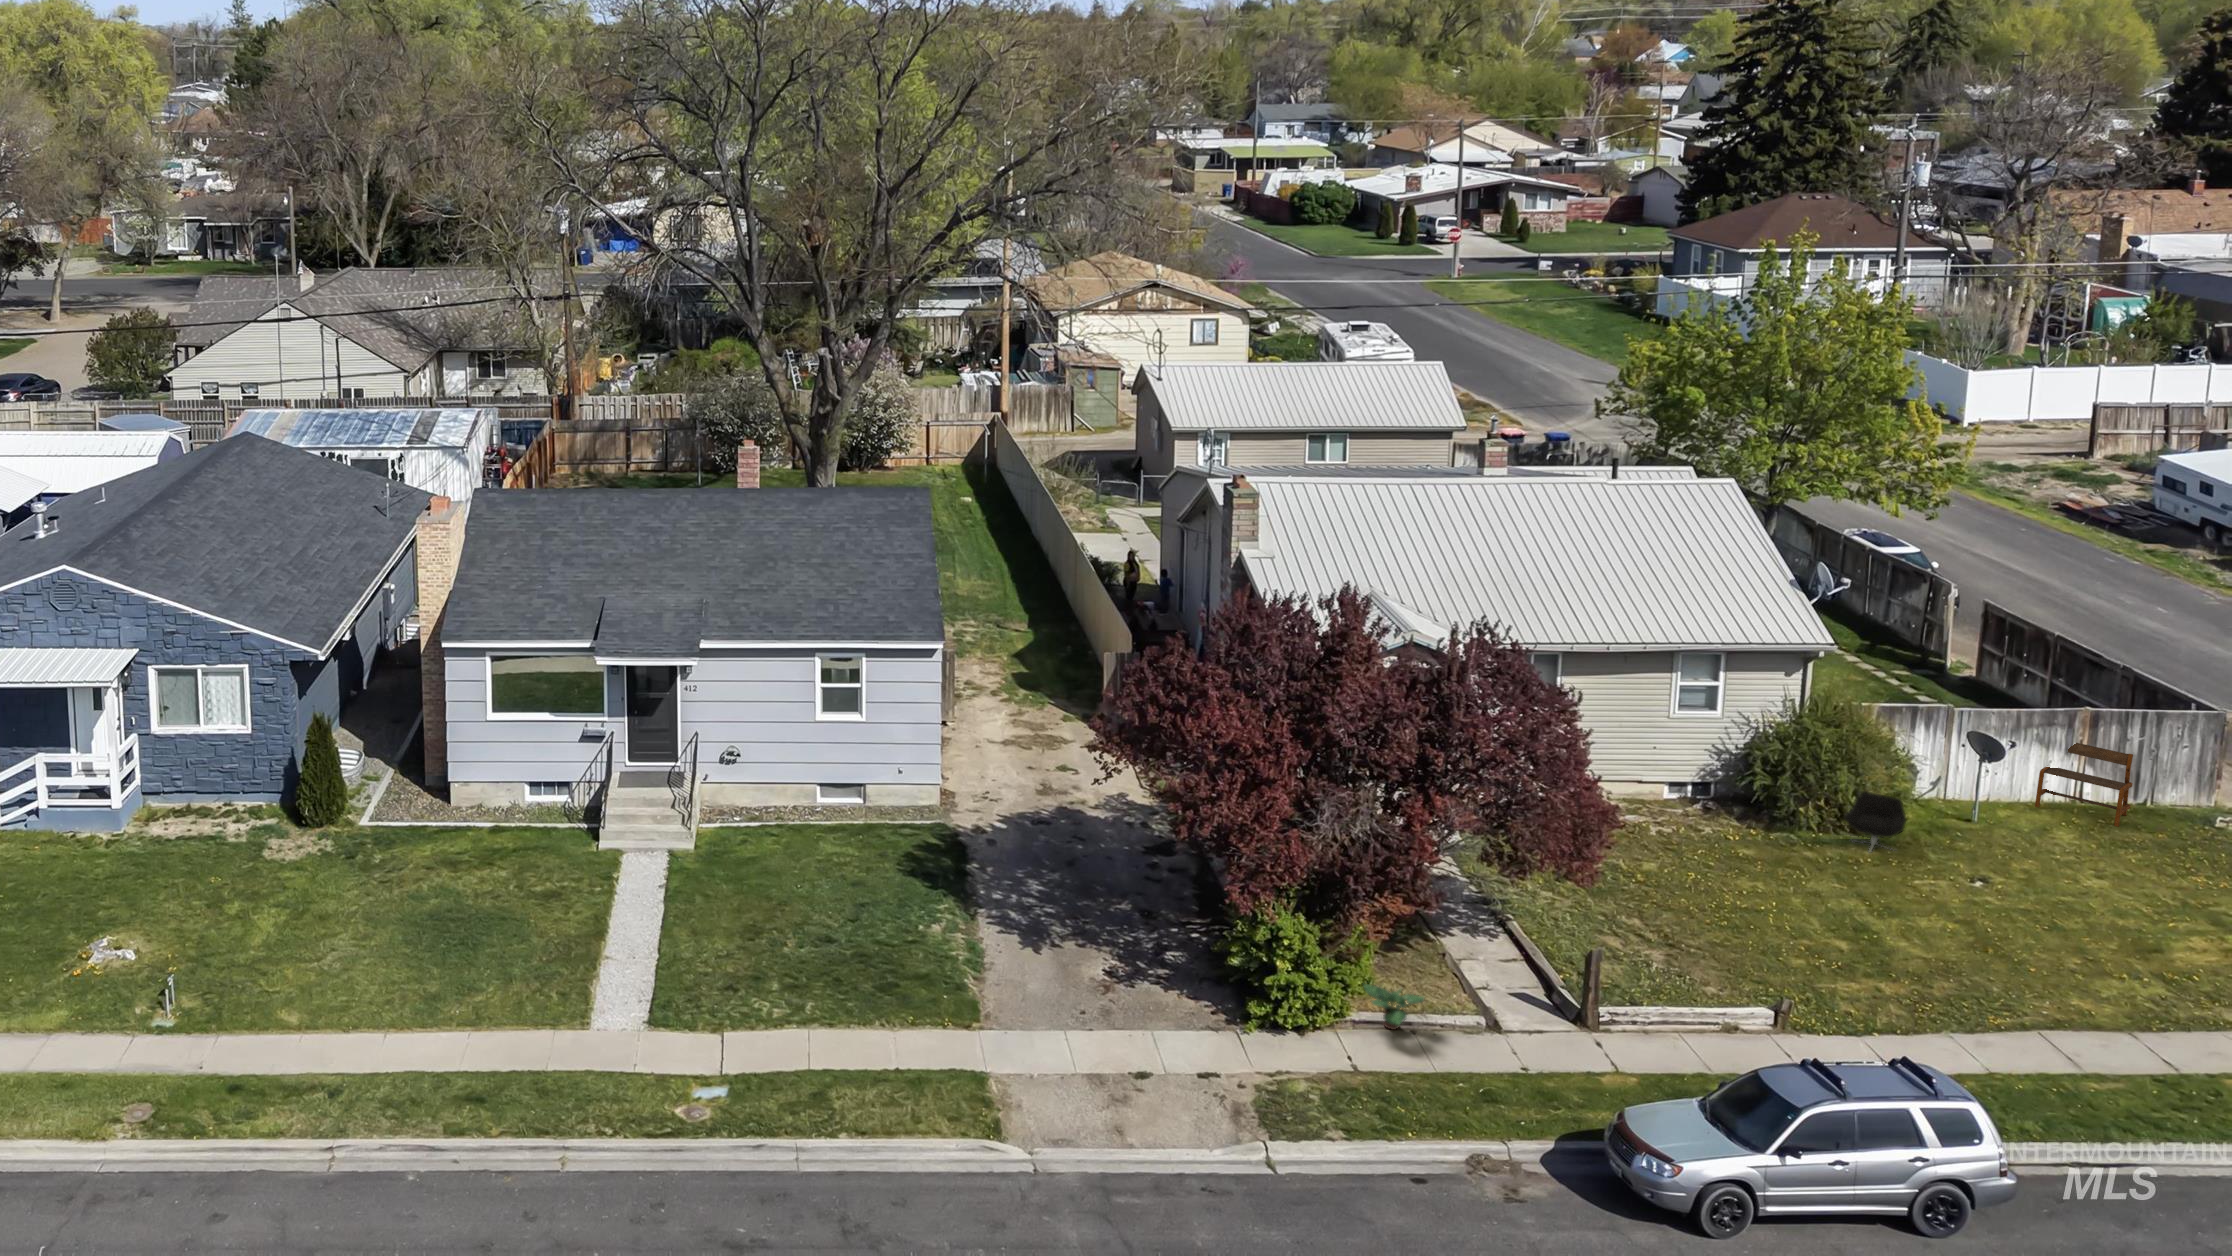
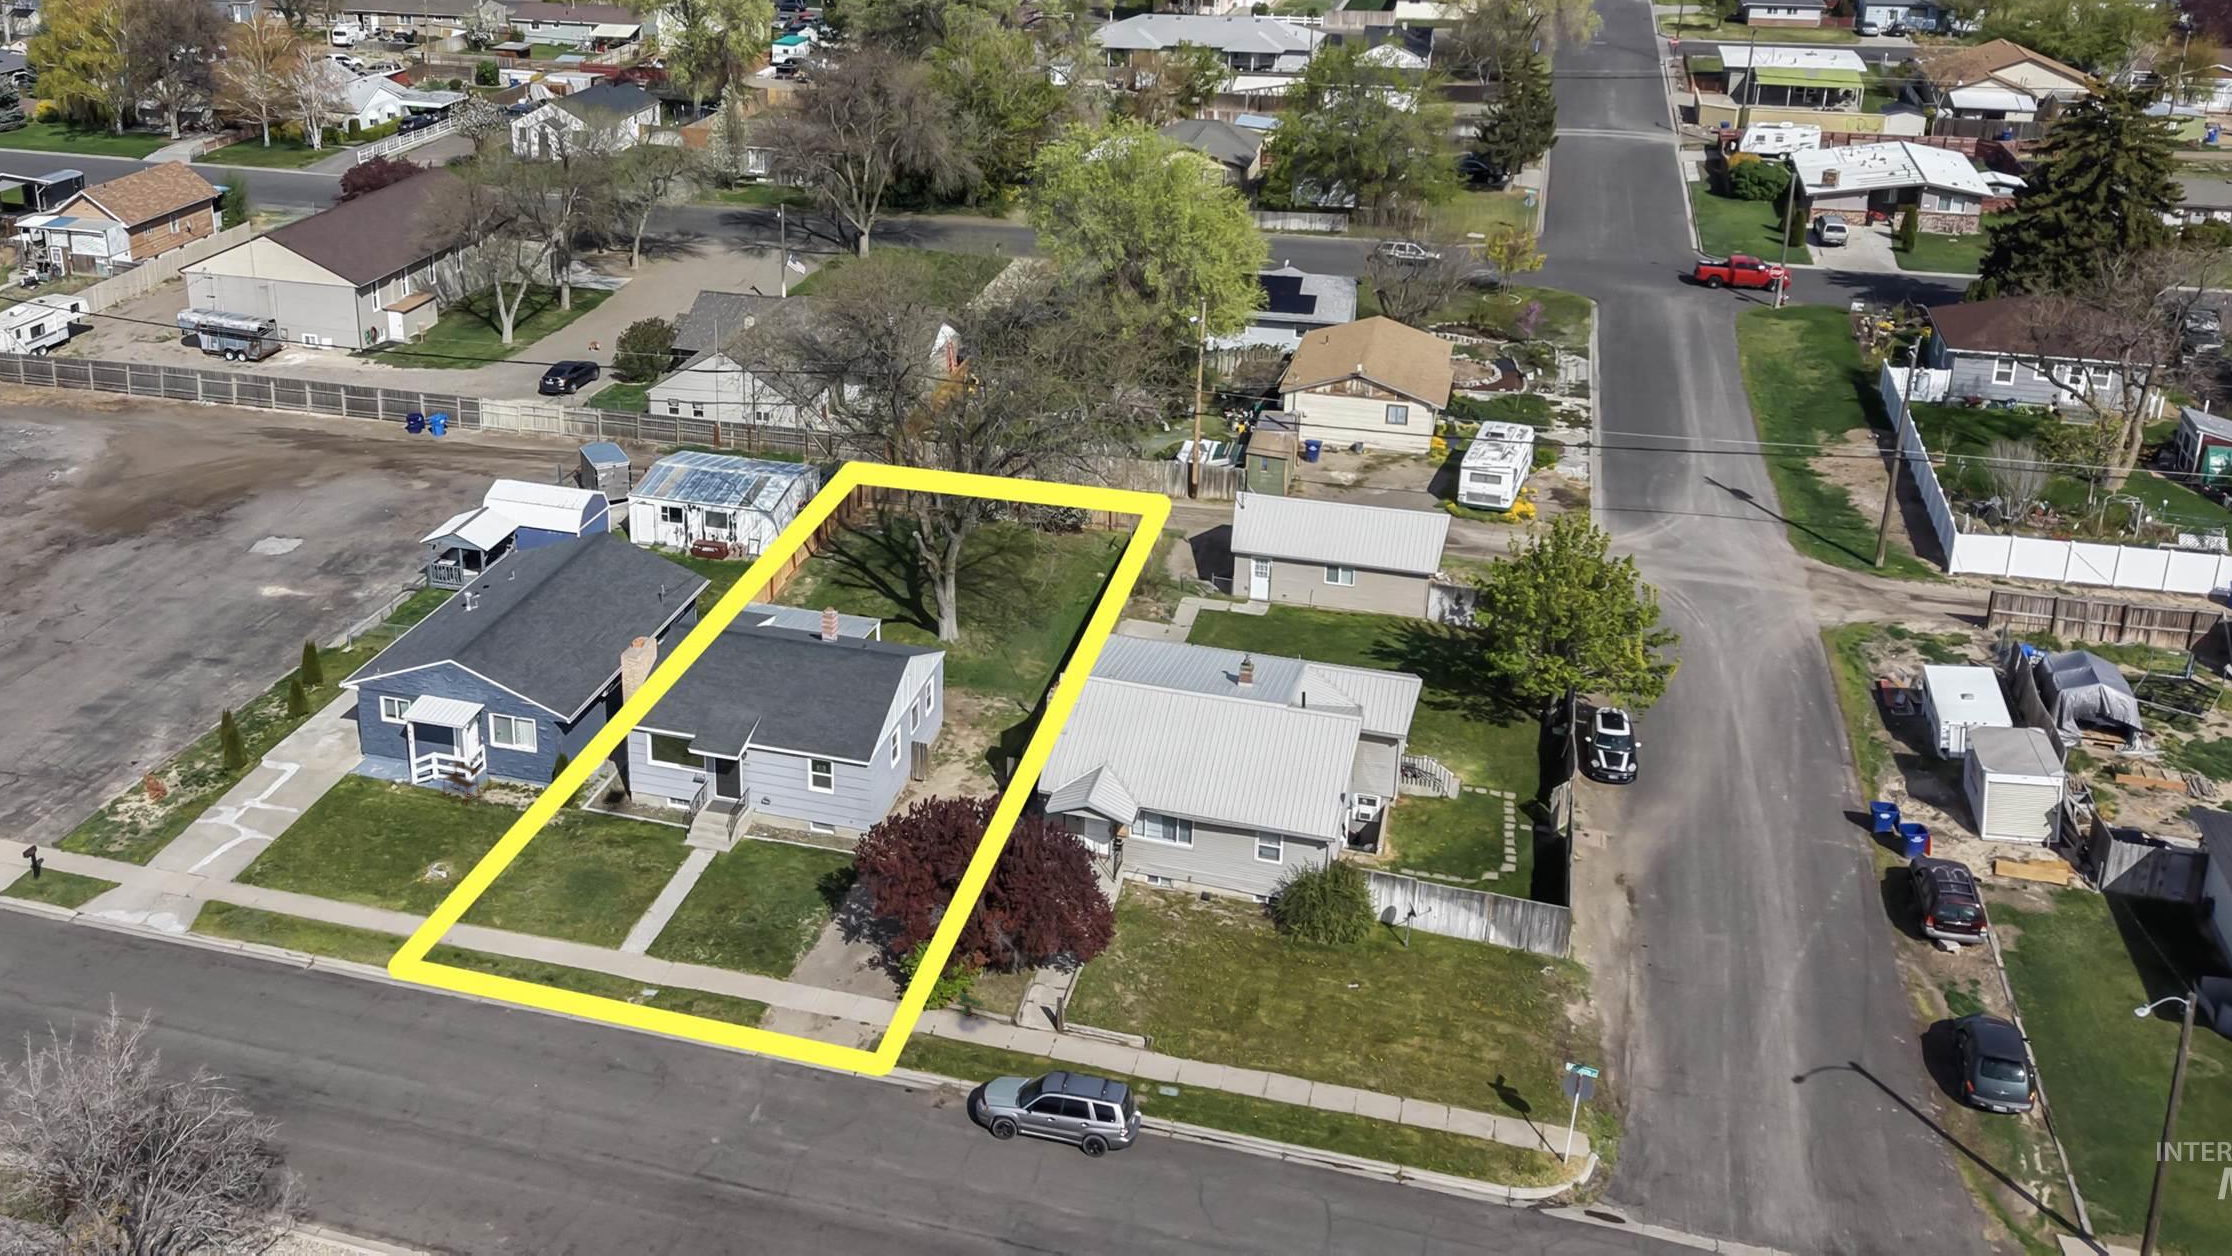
bench: present [2035,743,2133,827] -> present [443,761,480,801]
lounge chair: present [1844,791,1906,851] -> present [602,788,627,807]

